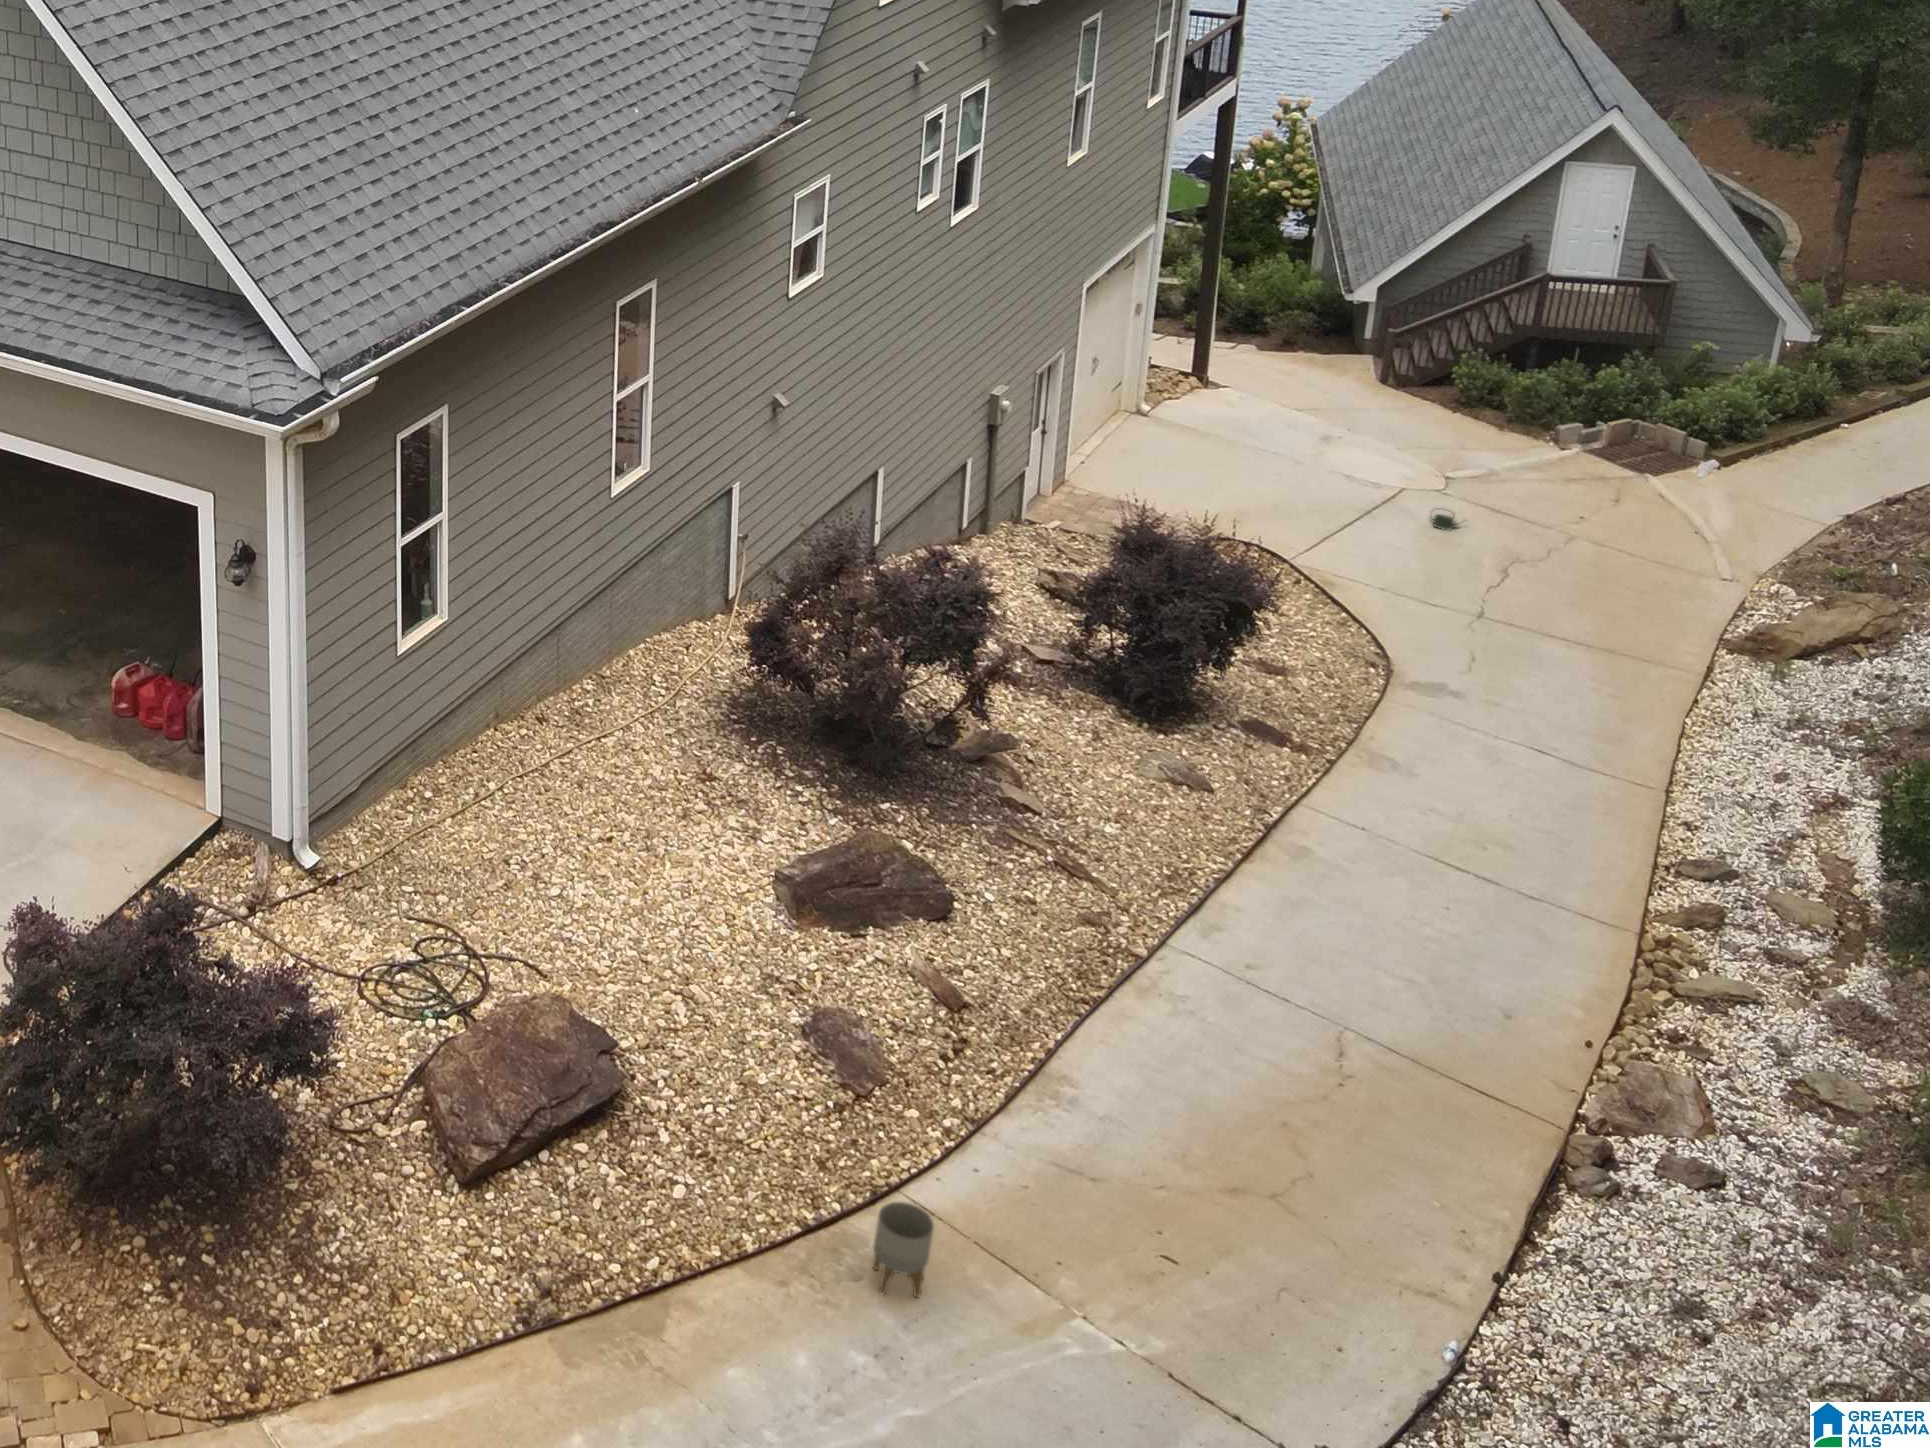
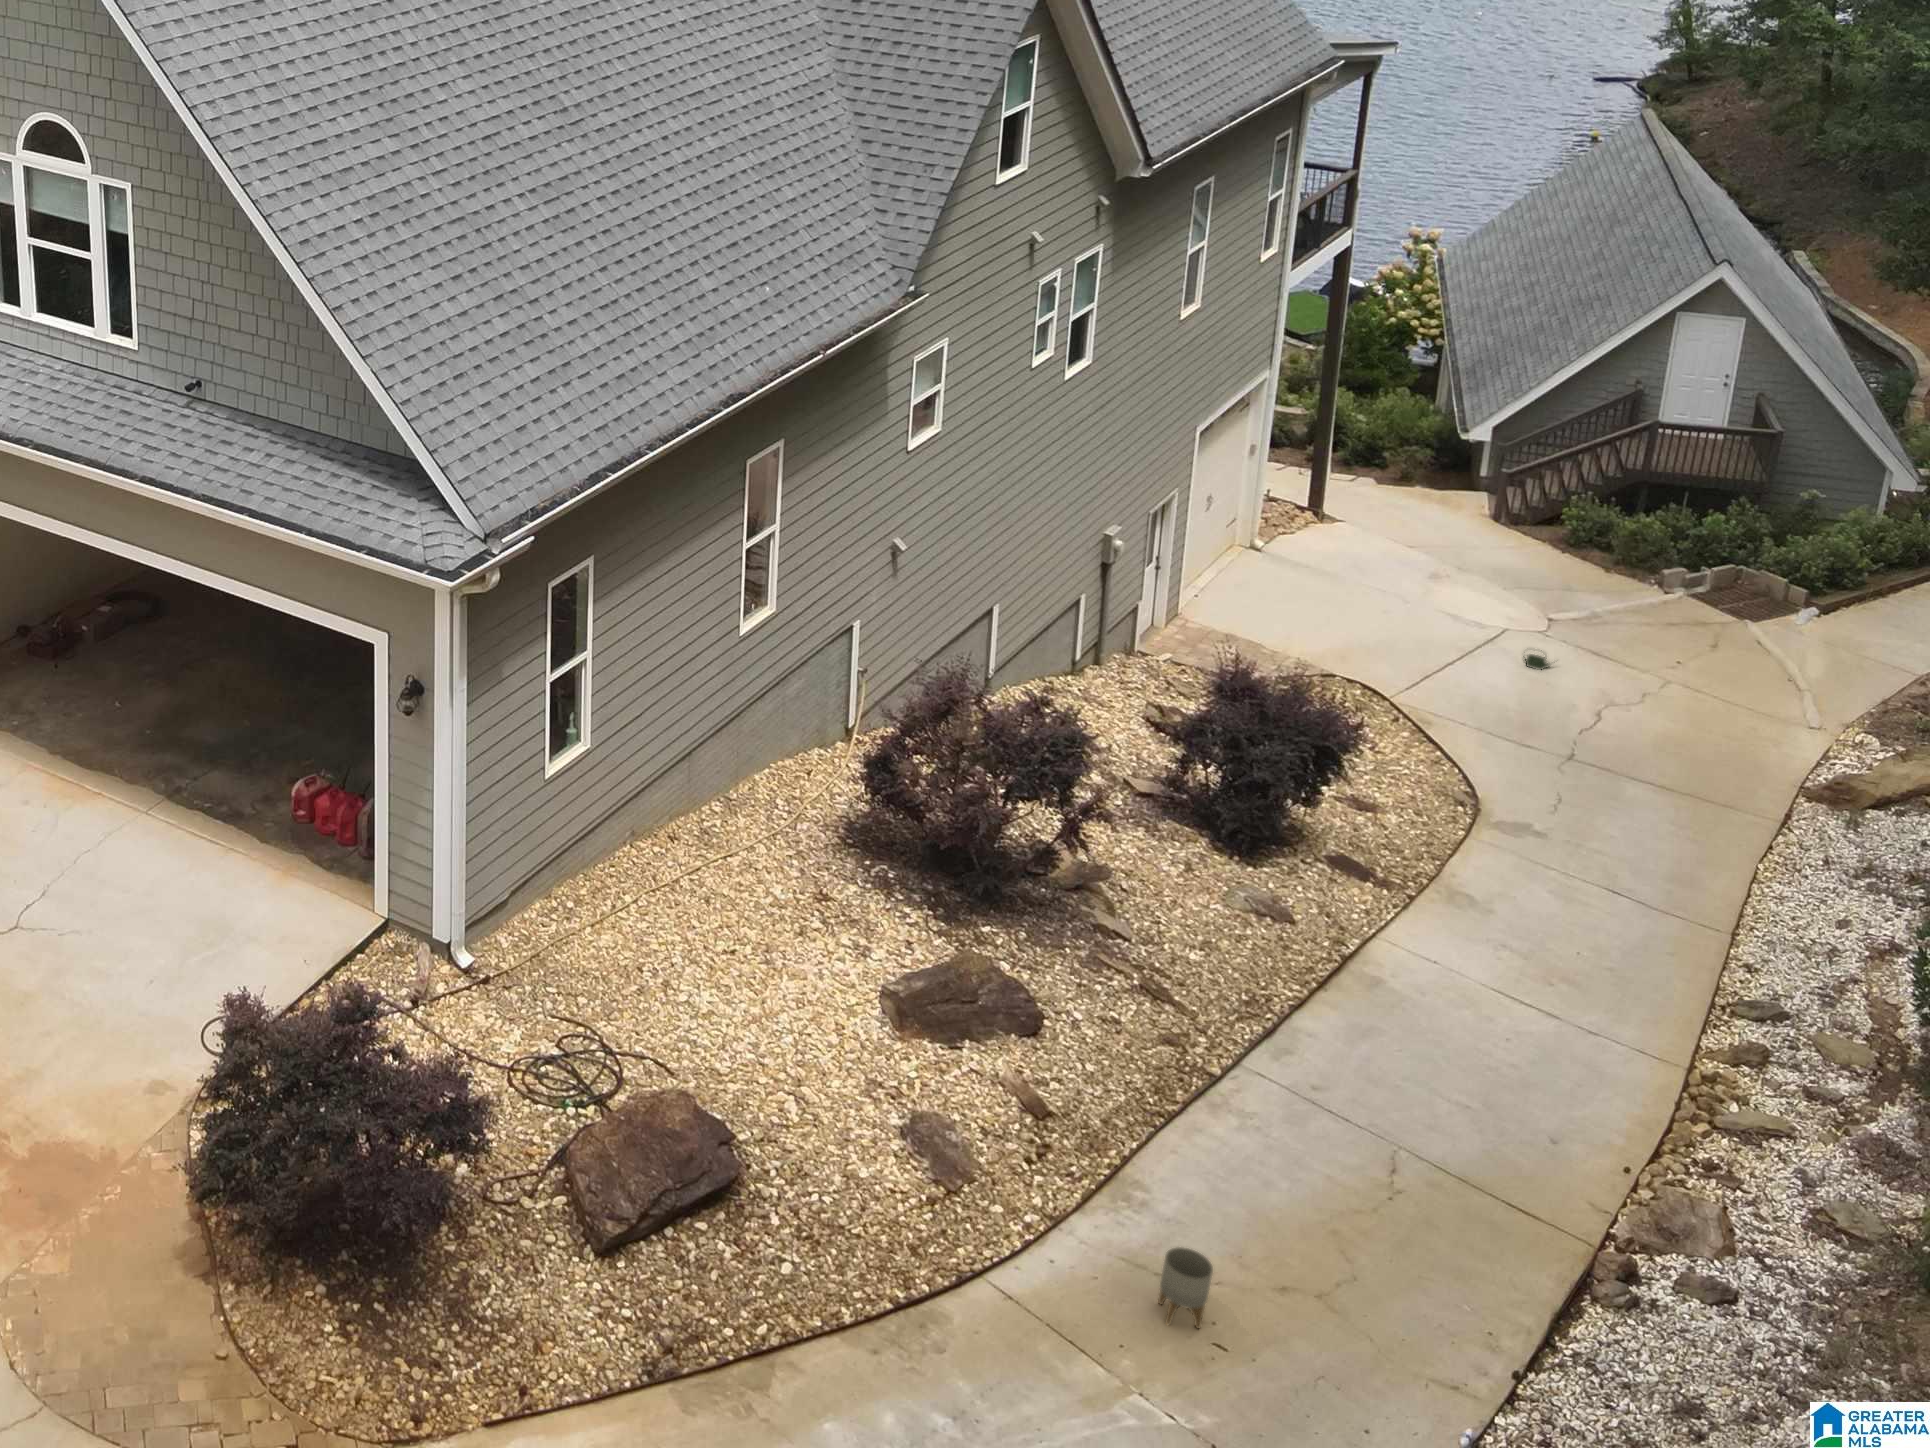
planter: present [873,1202,934,1297] -> present [1158,1247,1213,1328]

